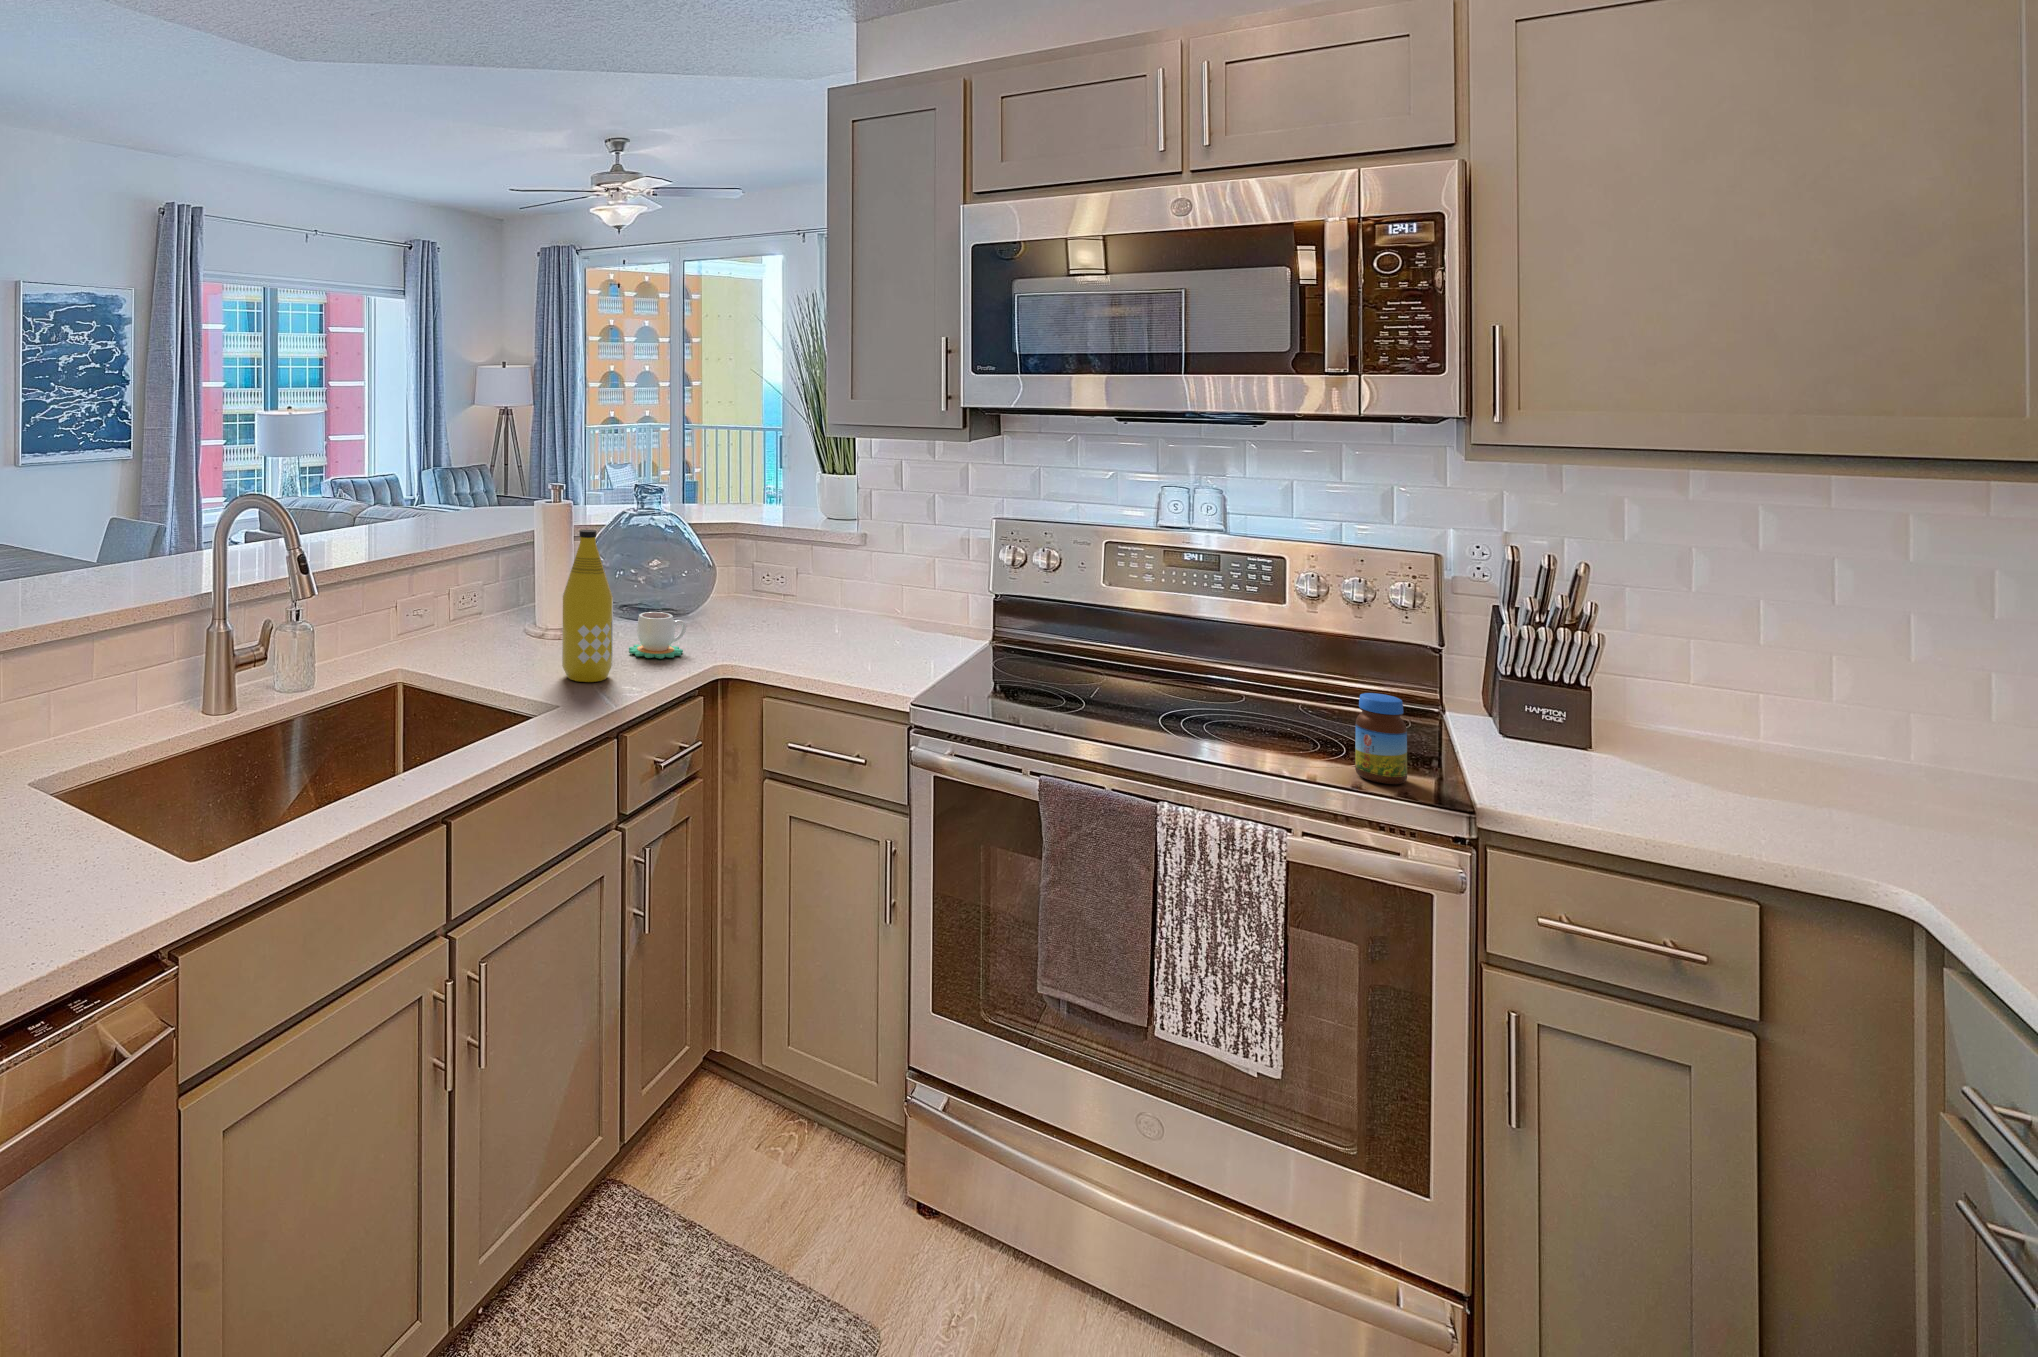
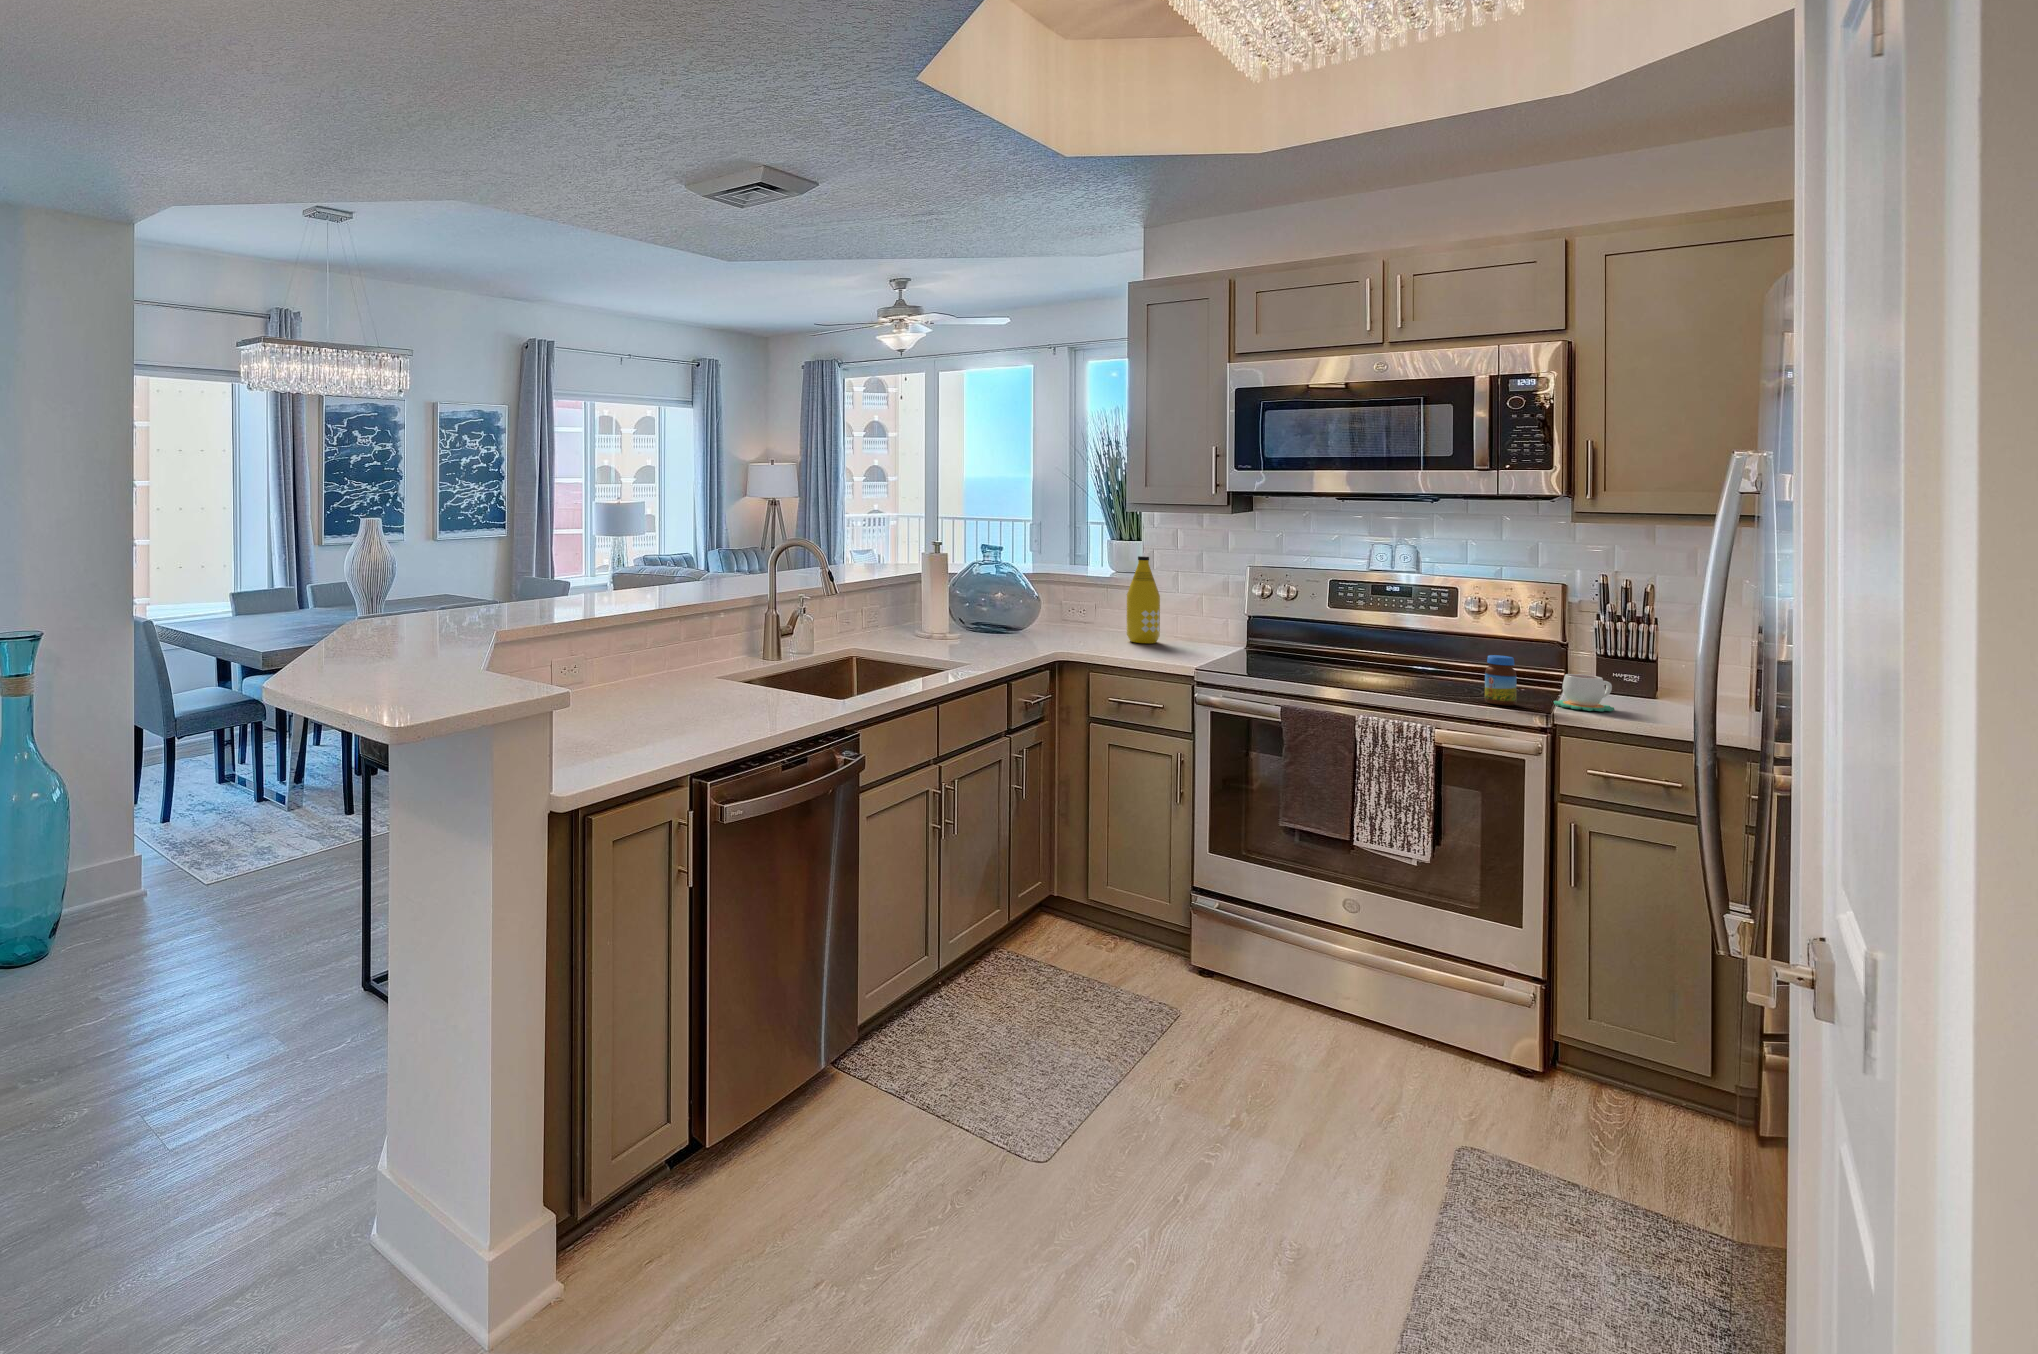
bottle: present [562,530,613,682] -> present [1126,556,1160,643]
mug: present [629,612,686,659] -> present [1554,674,1614,711]

